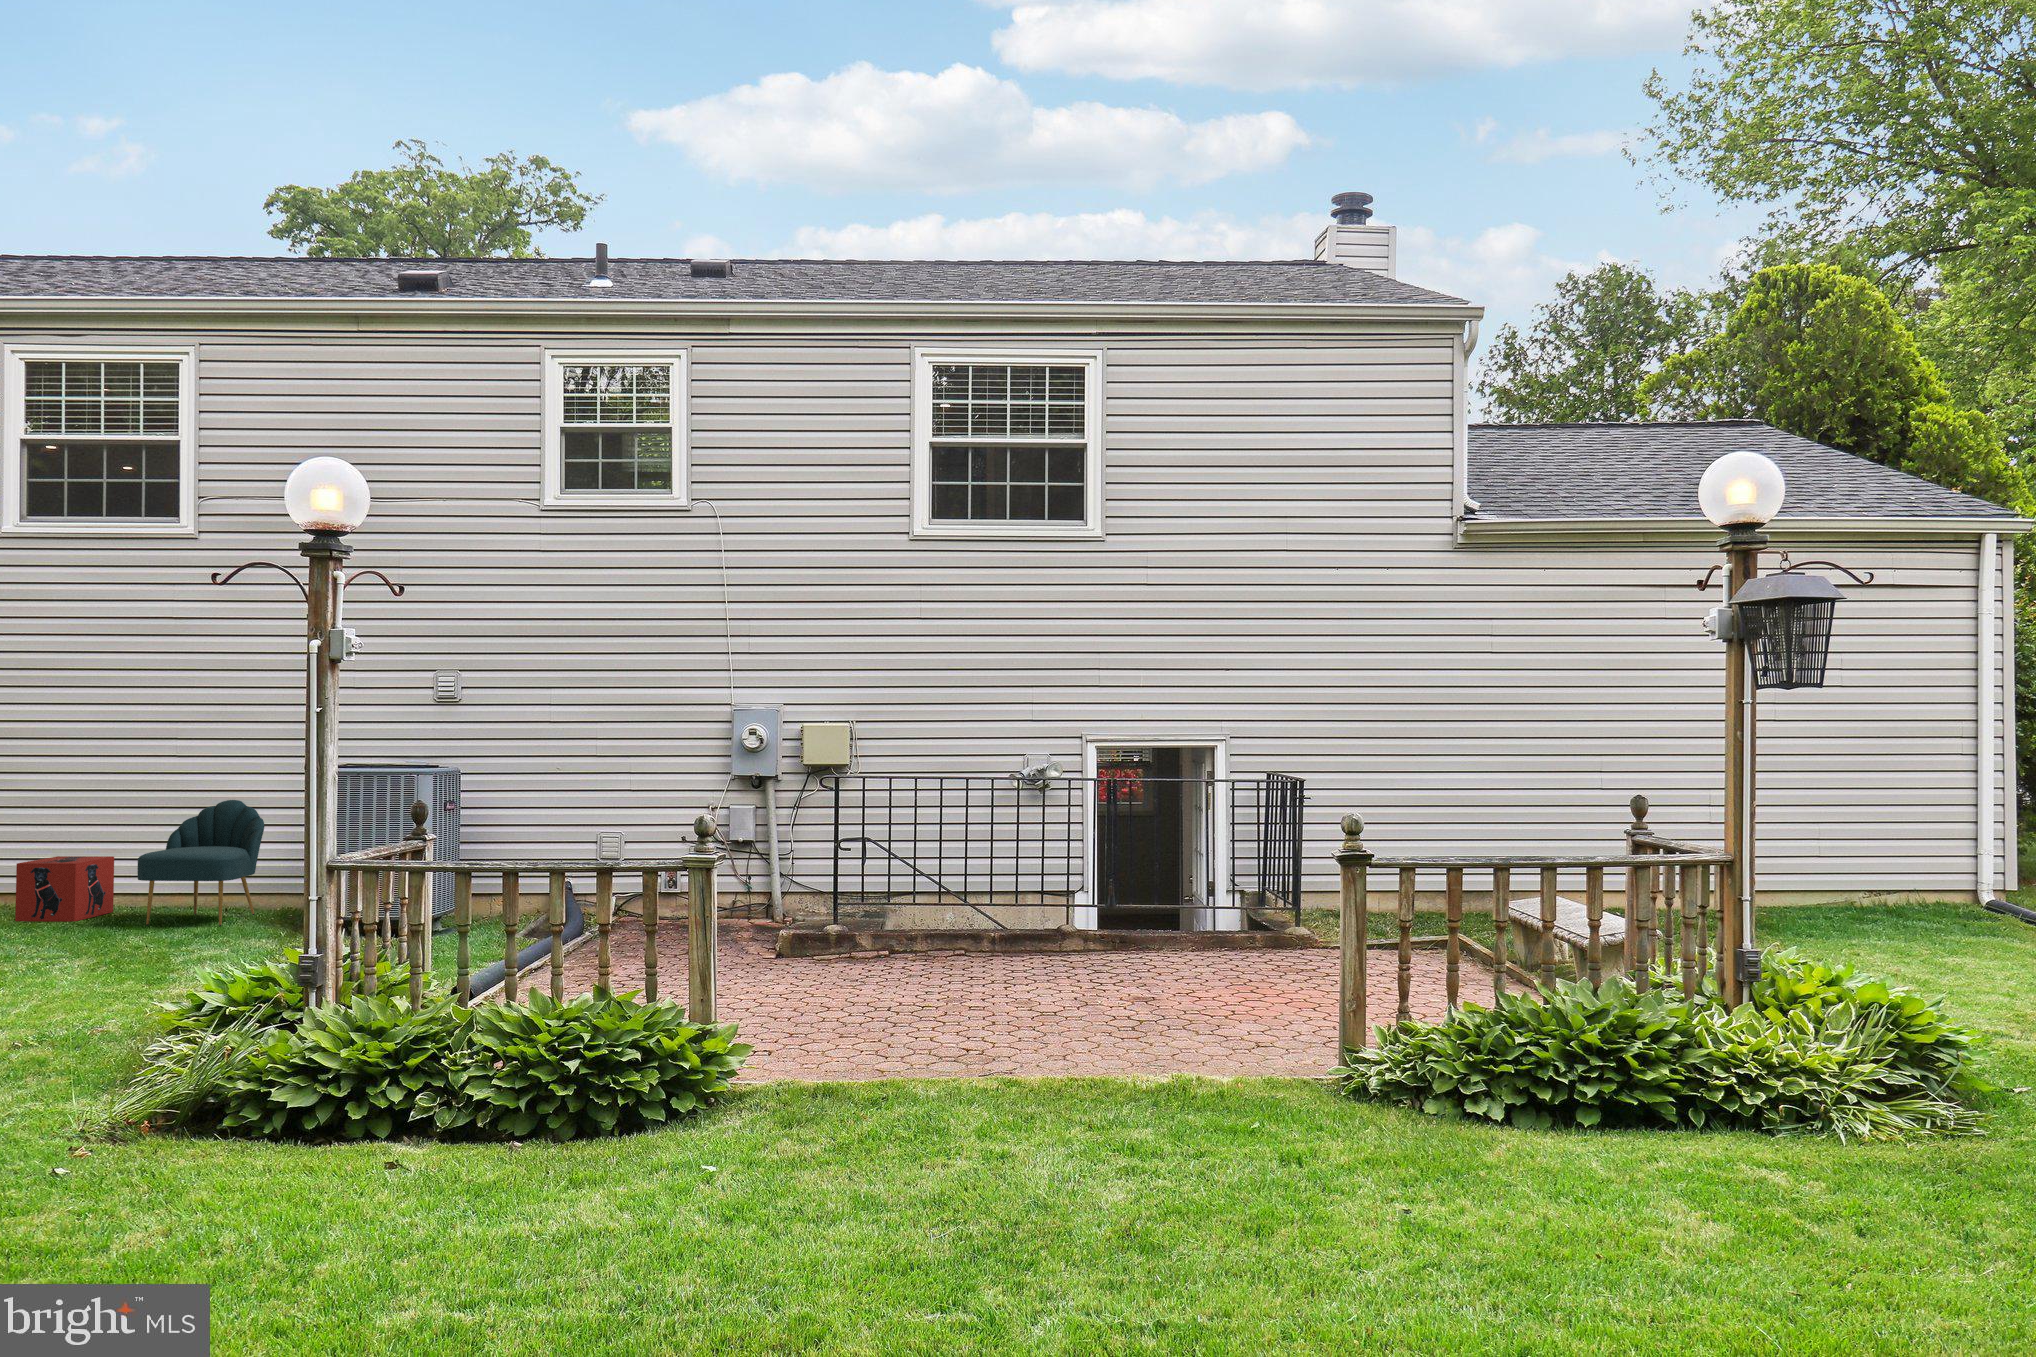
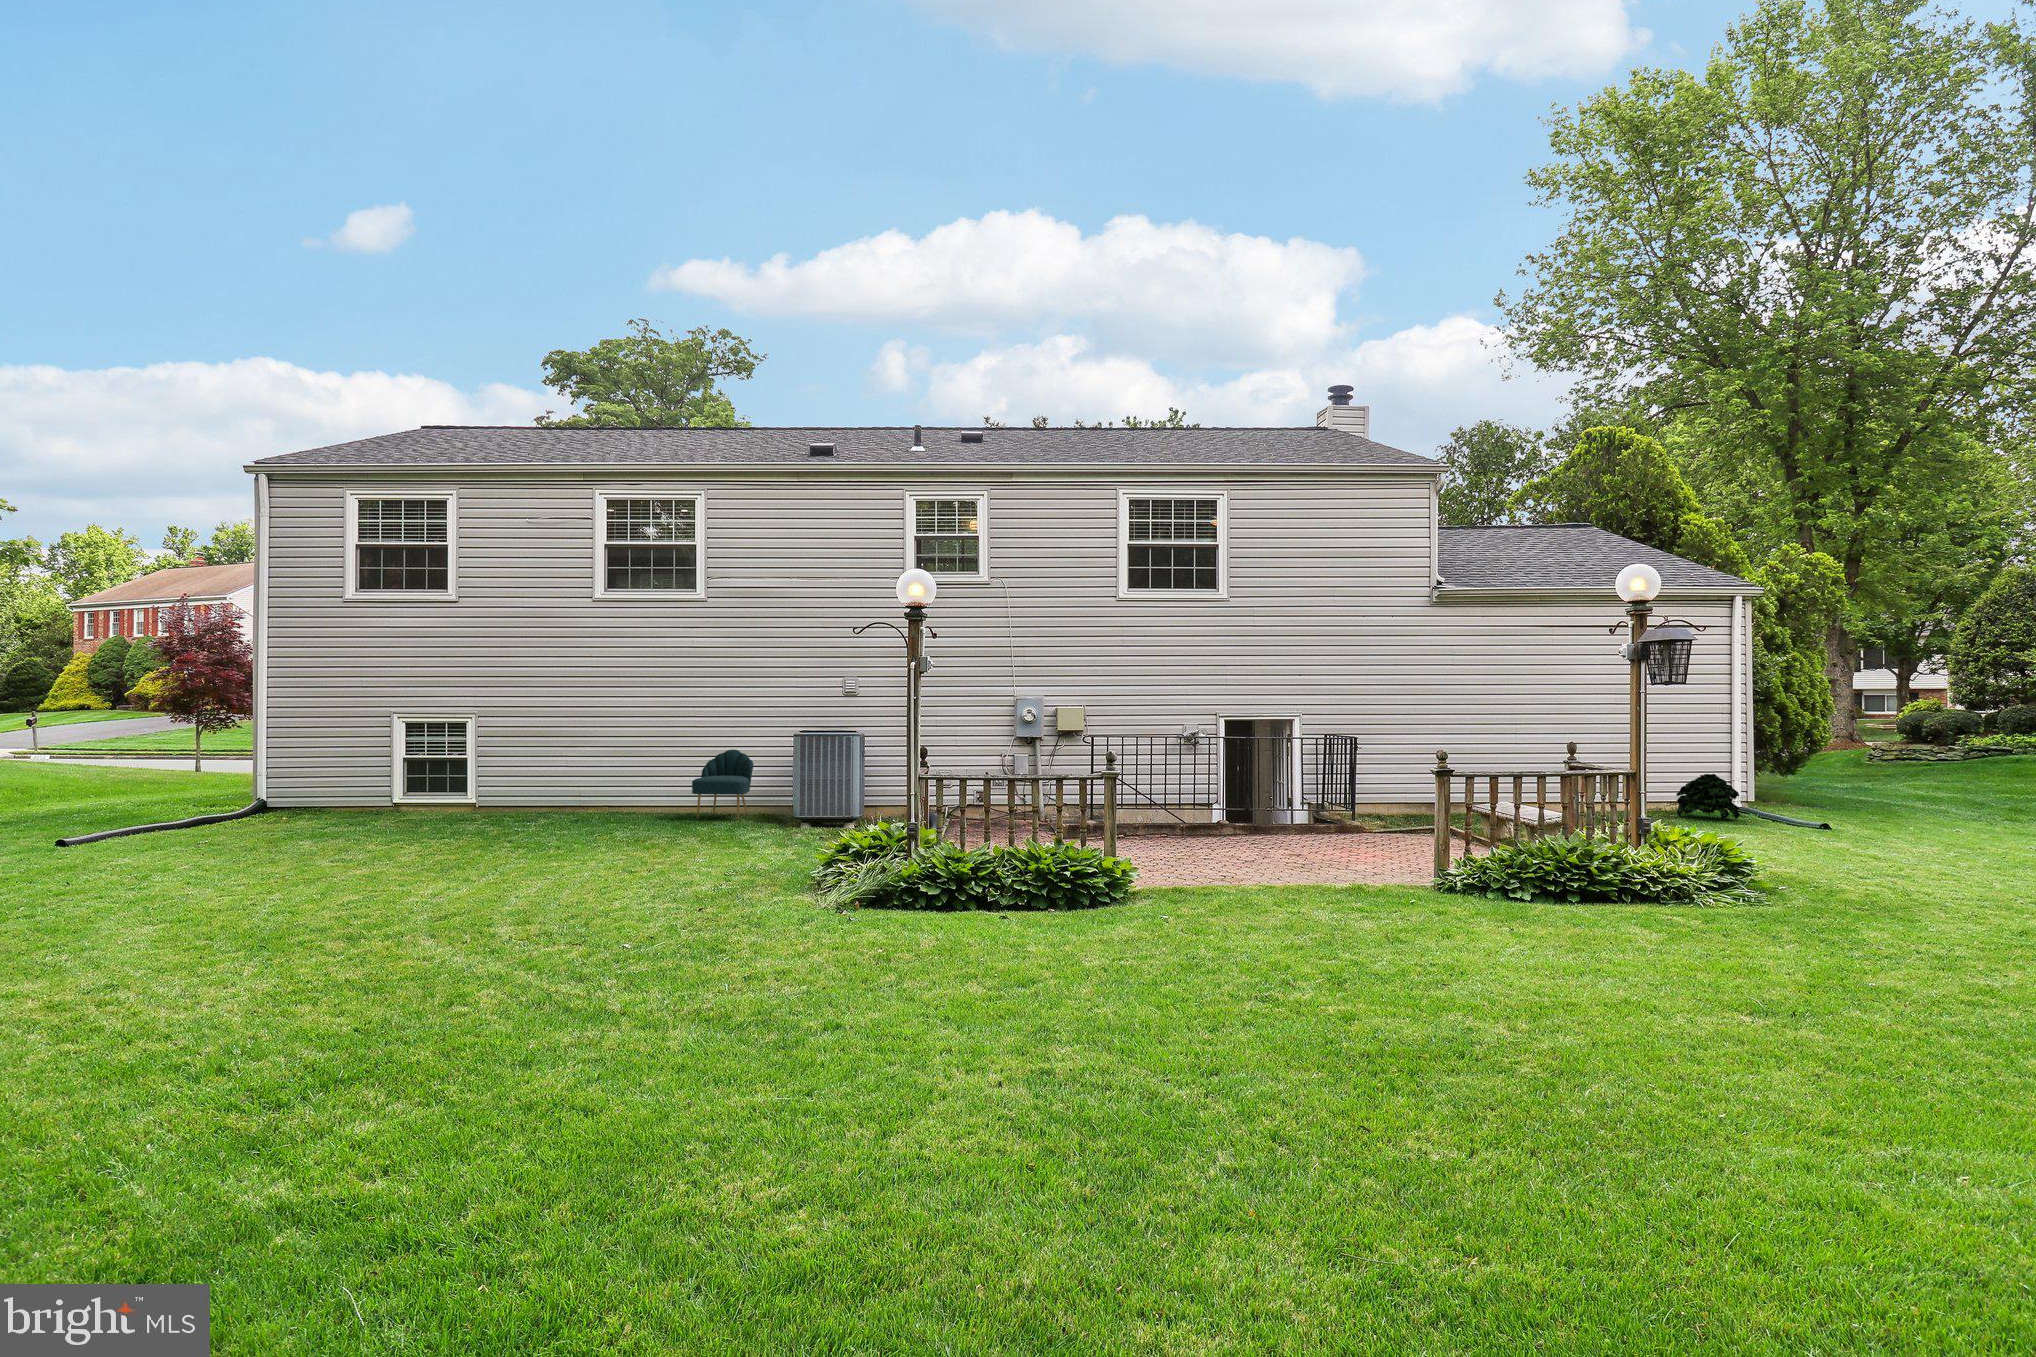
potted plant: none [1876,839,1983,920] -> present [1676,774,1740,819]
storage box: present [15,856,114,922] -> none [621,781,666,817]

